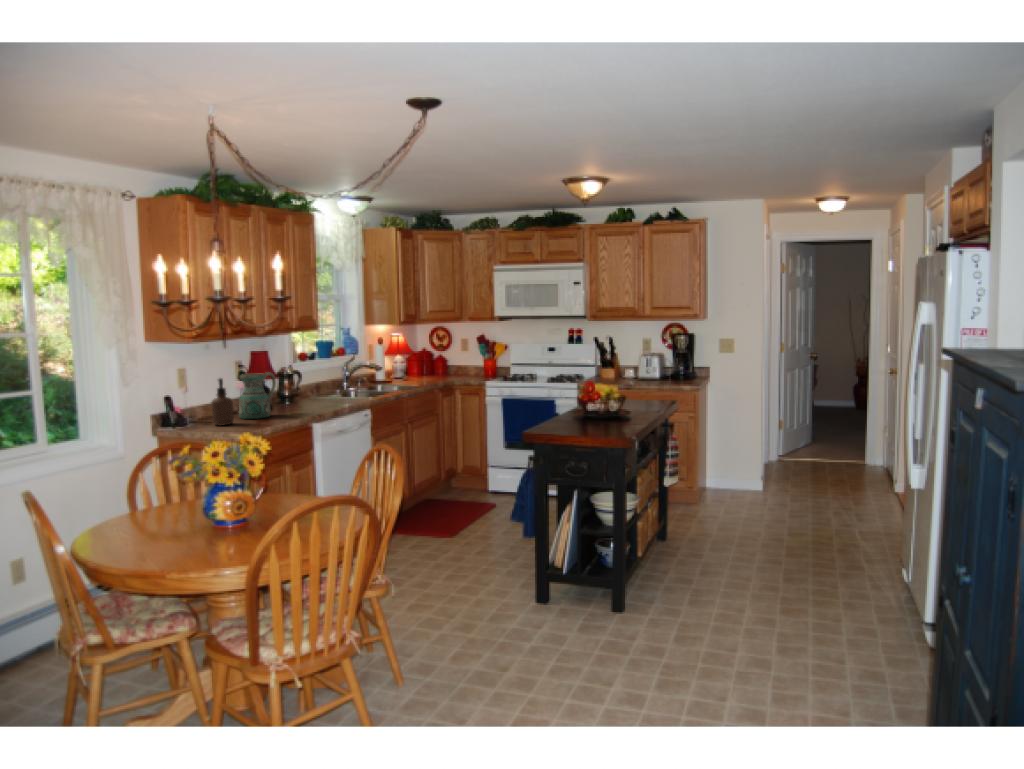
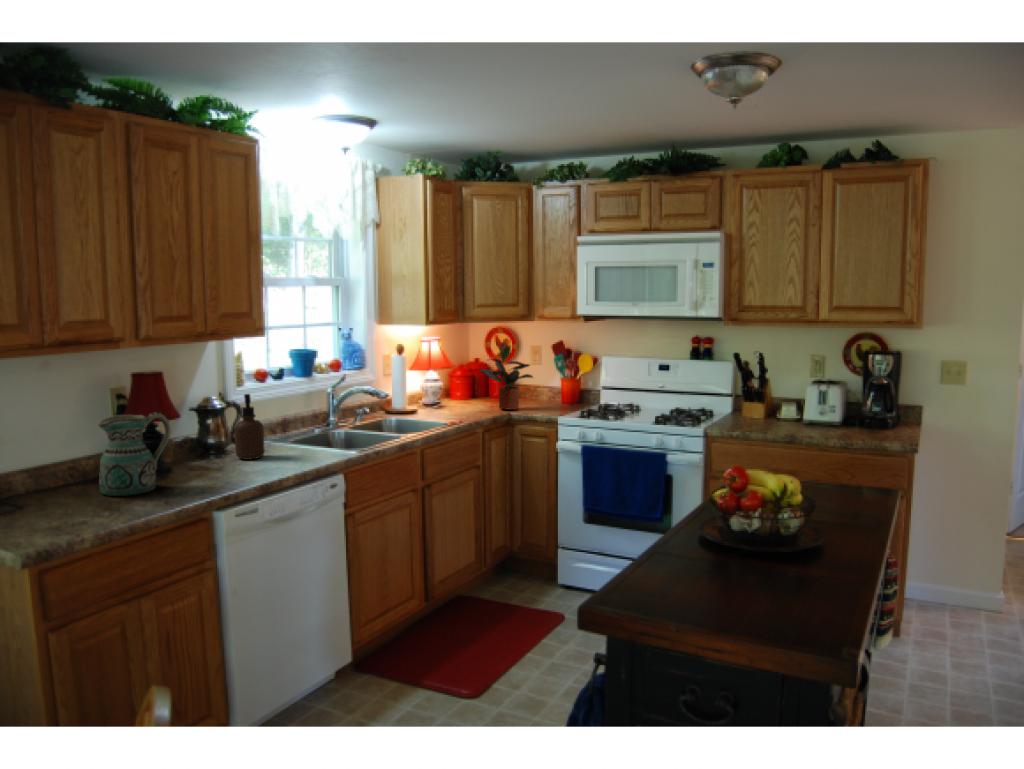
potted plant: none [433,334,470,378] -> present [480,342,533,410]
soap dispenser: present [212,378,234,425] -> present [234,394,264,459]

